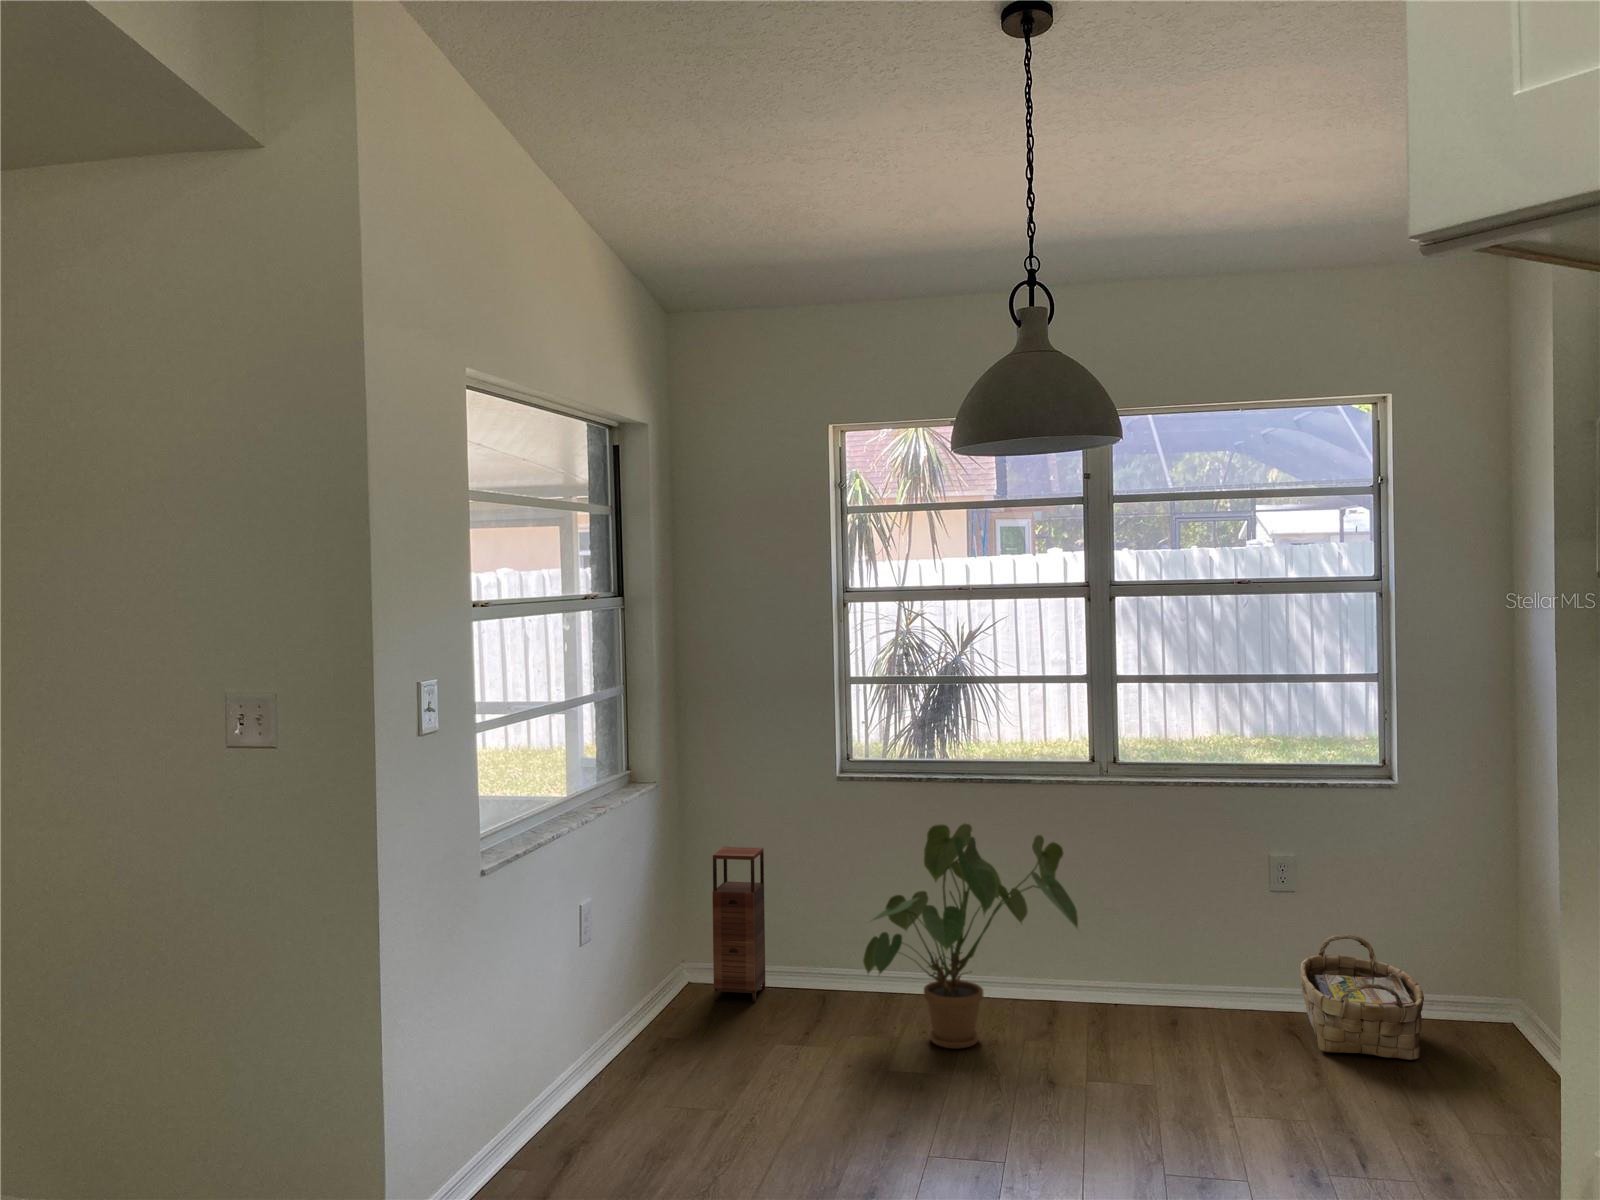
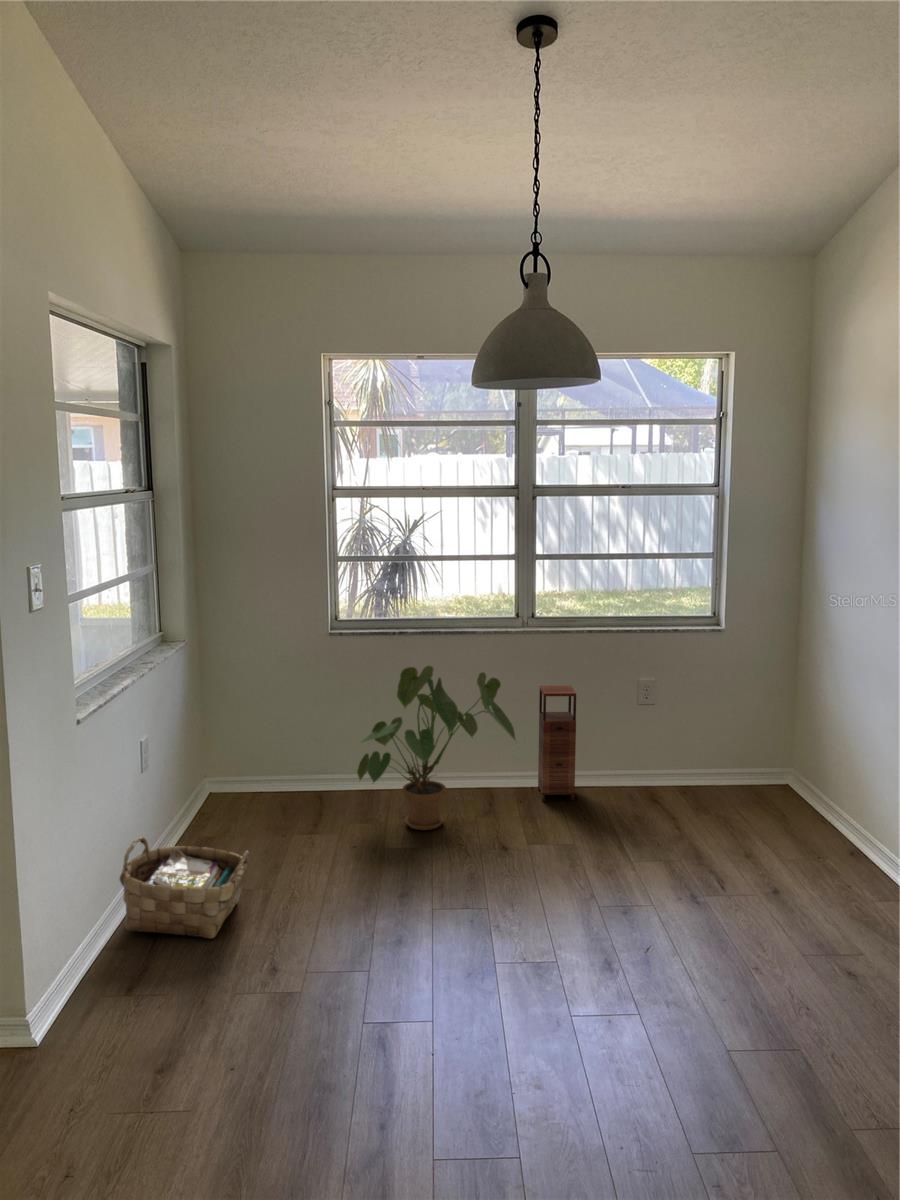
storage cabinet: present [712,847,765,1002] -> present [538,686,576,801]
woven basket: present [1300,934,1424,1060] -> present [120,837,249,939]

